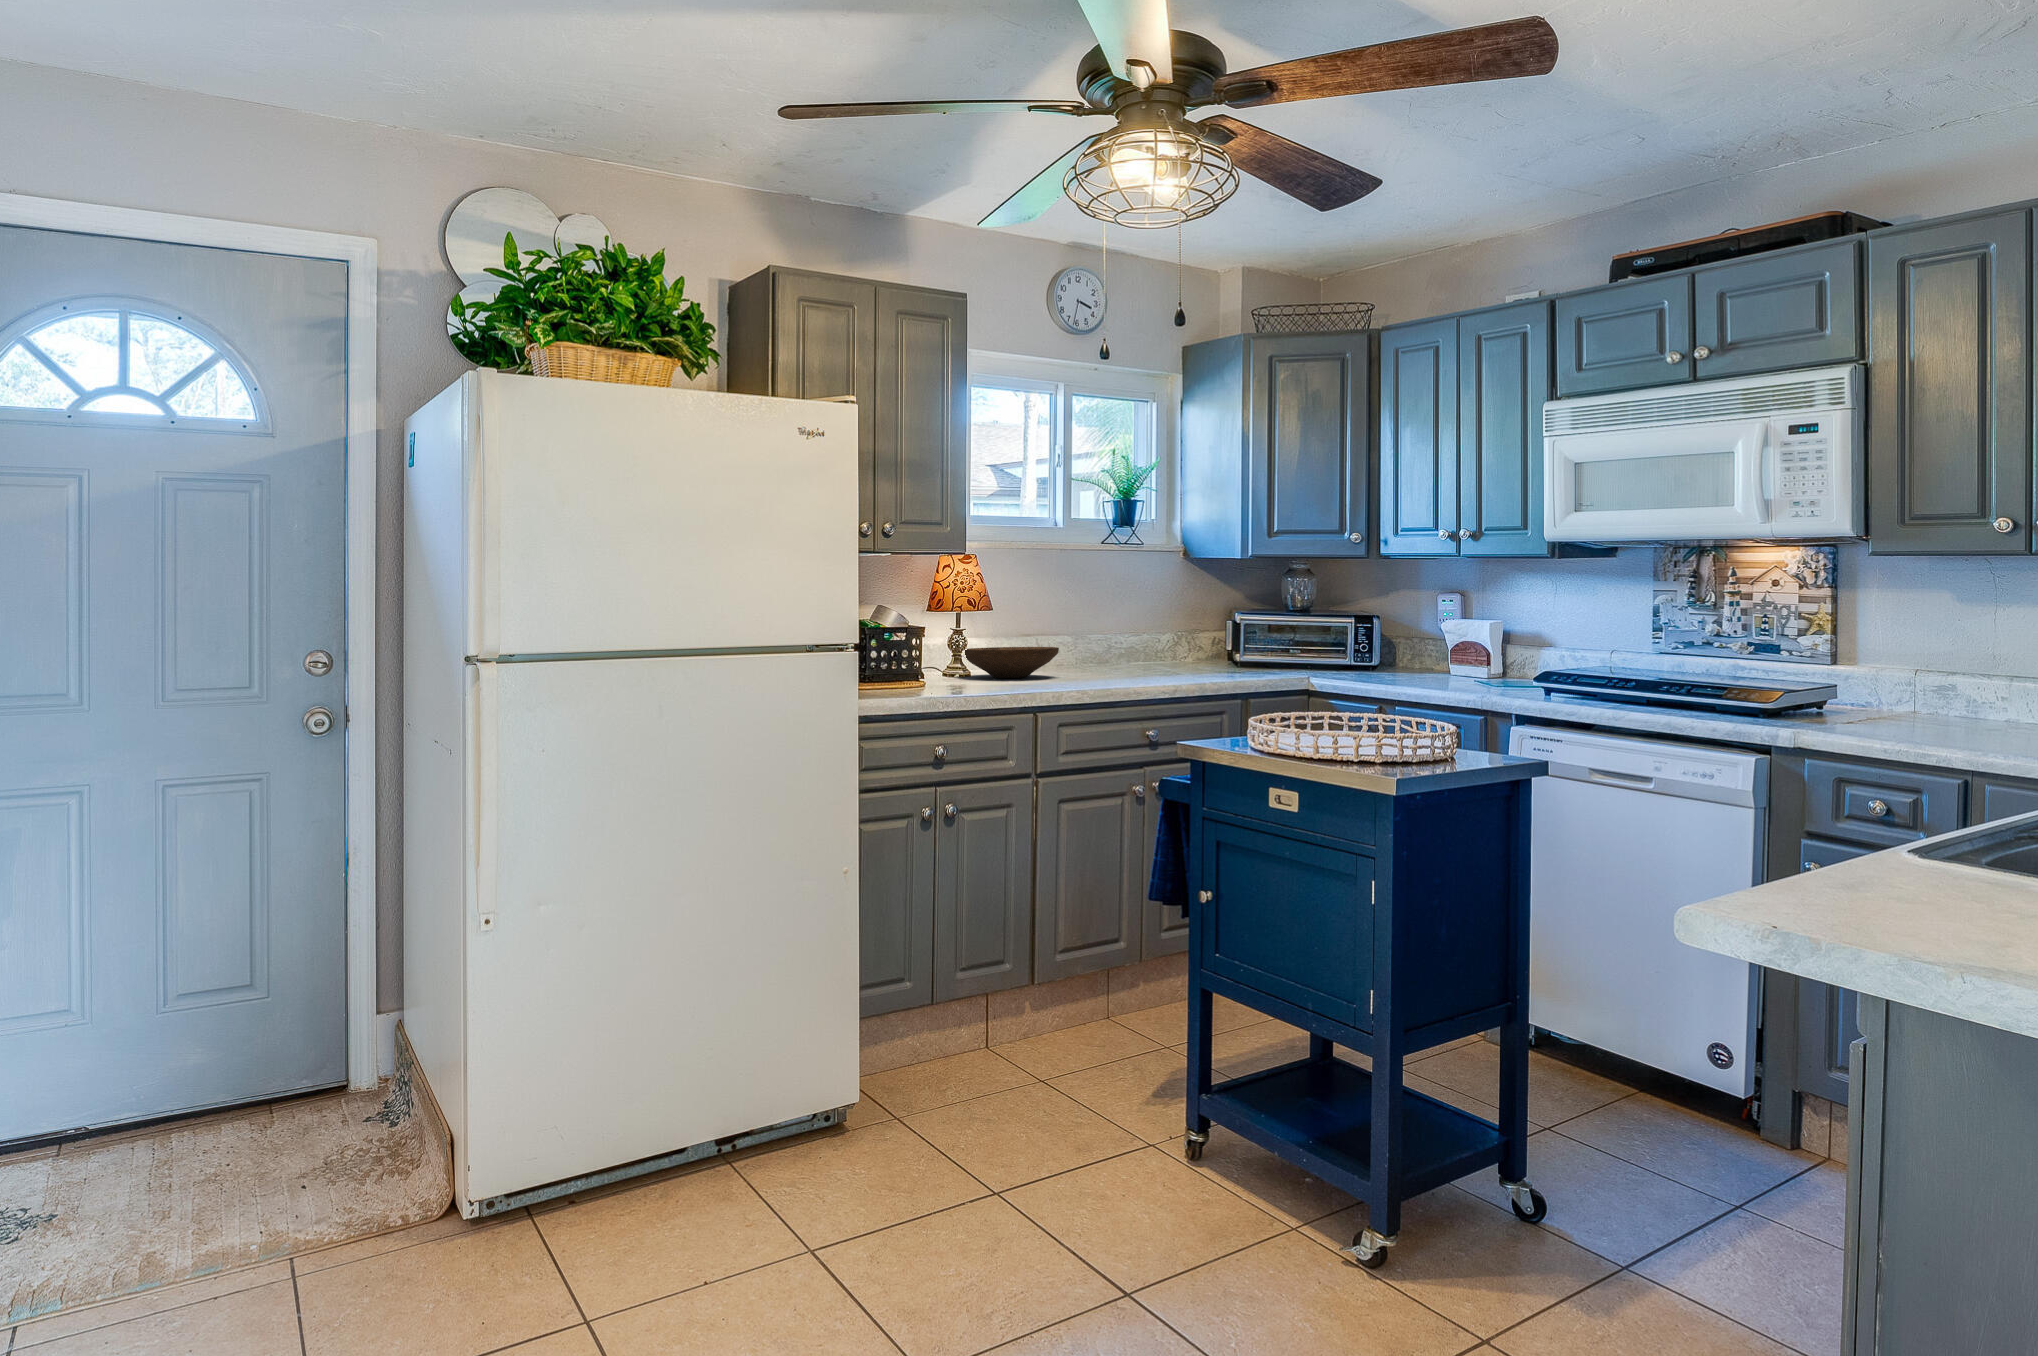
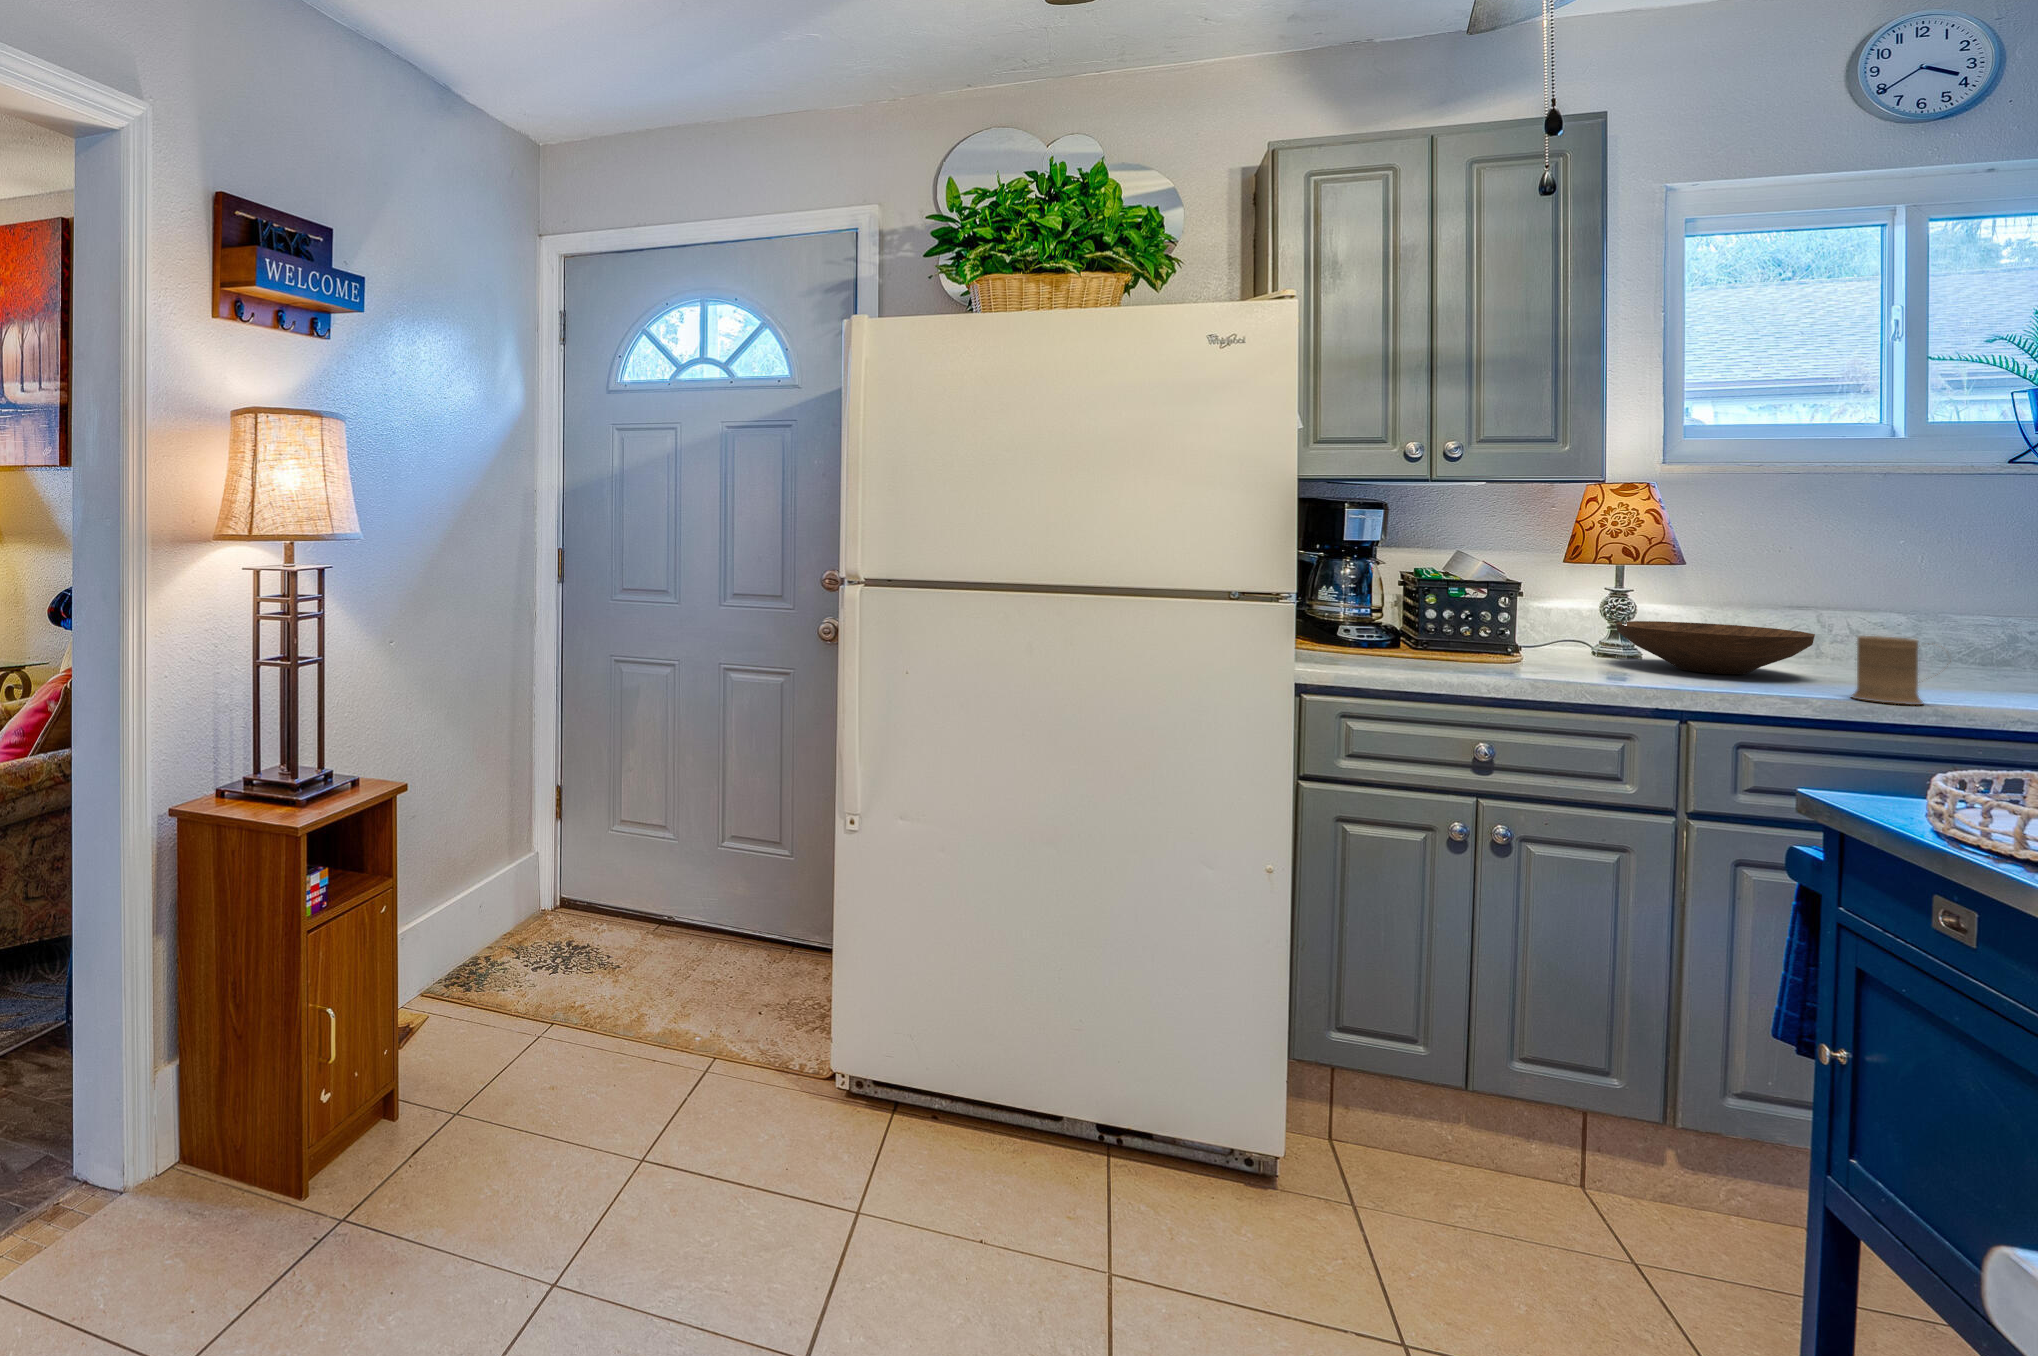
mug: none [1090,642,1130,682] -> present [1852,636,1936,705]

